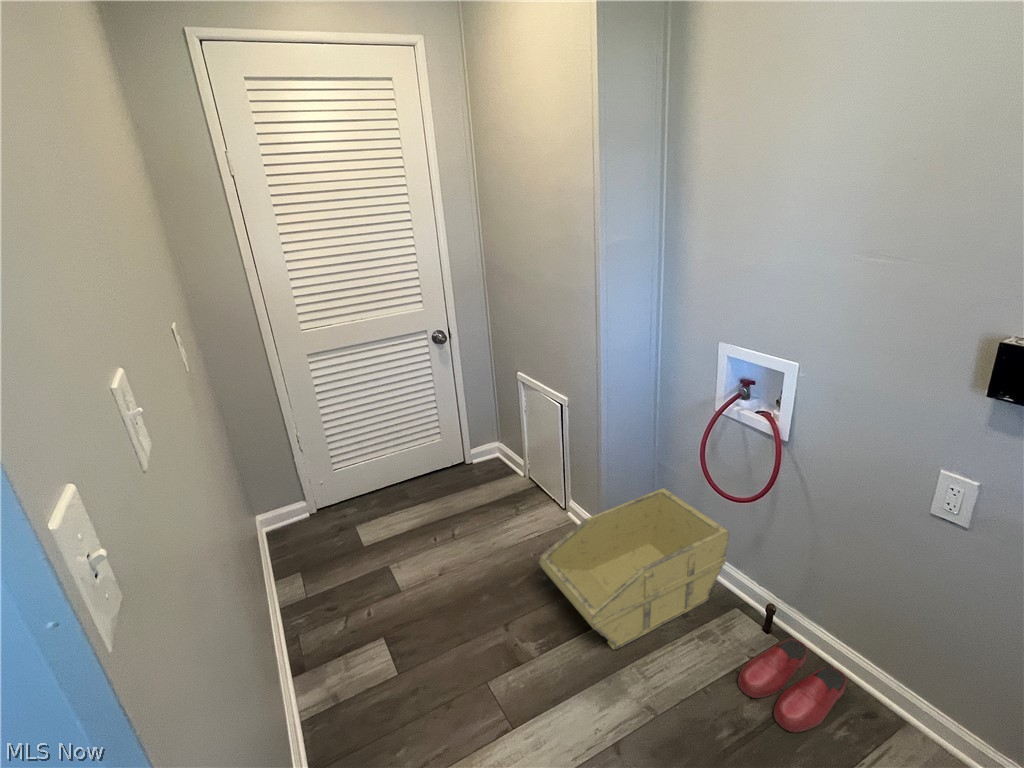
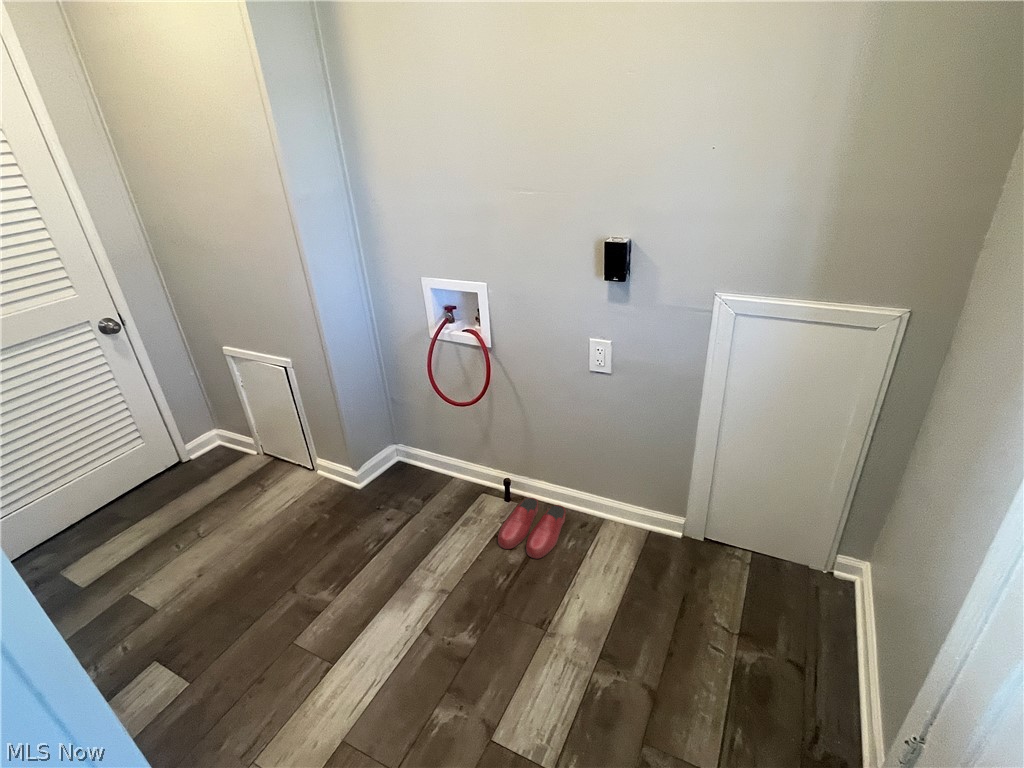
storage bin: present [539,488,729,650] -> none [308,418,468,564]

